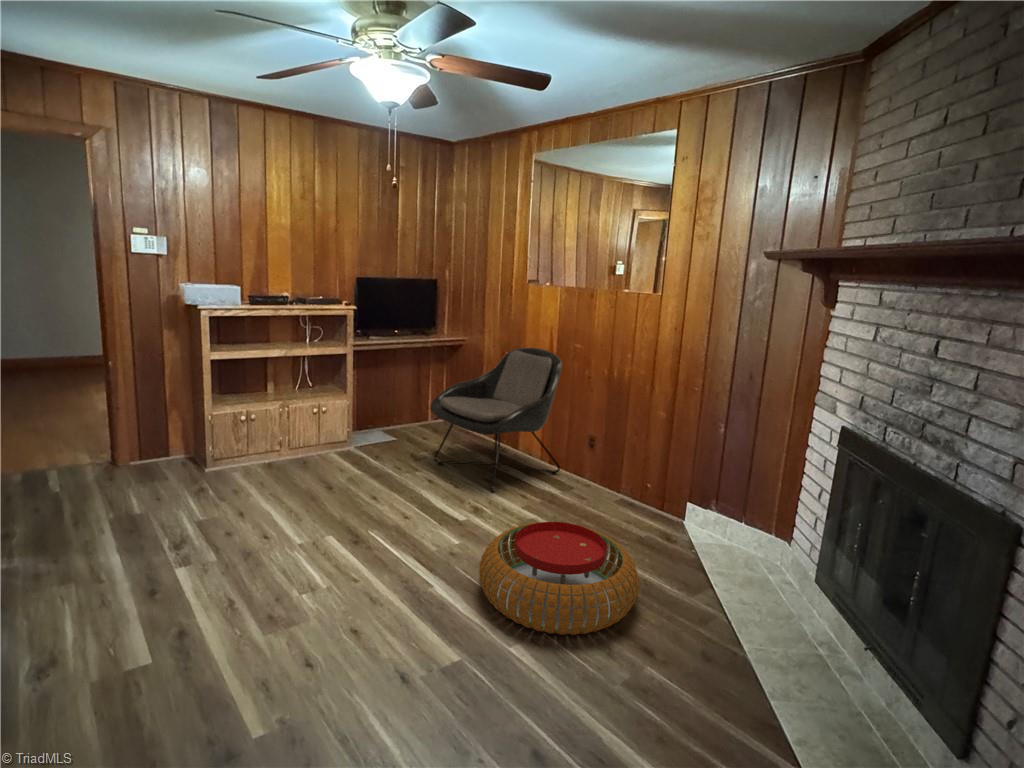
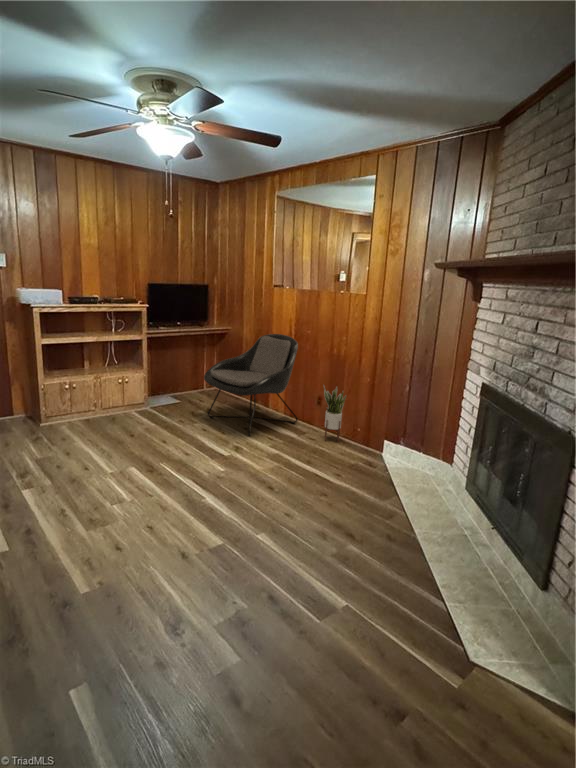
potted plant: none [598,420,632,503] -> present [324,387,346,442]
pouf: present [479,522,639,635] -> none [237,453,346,527]

